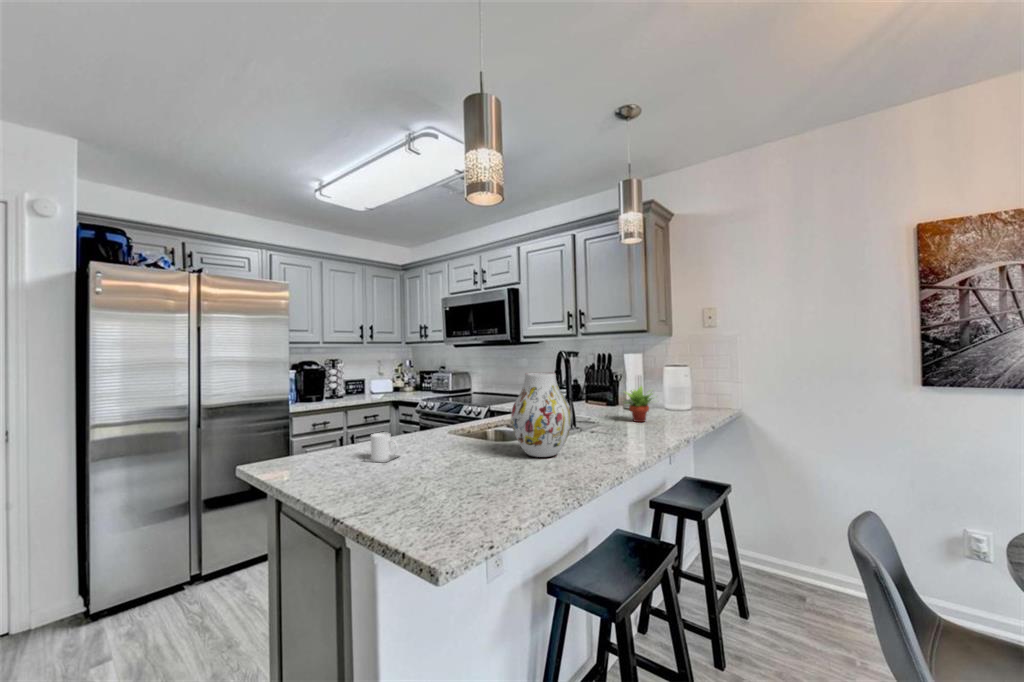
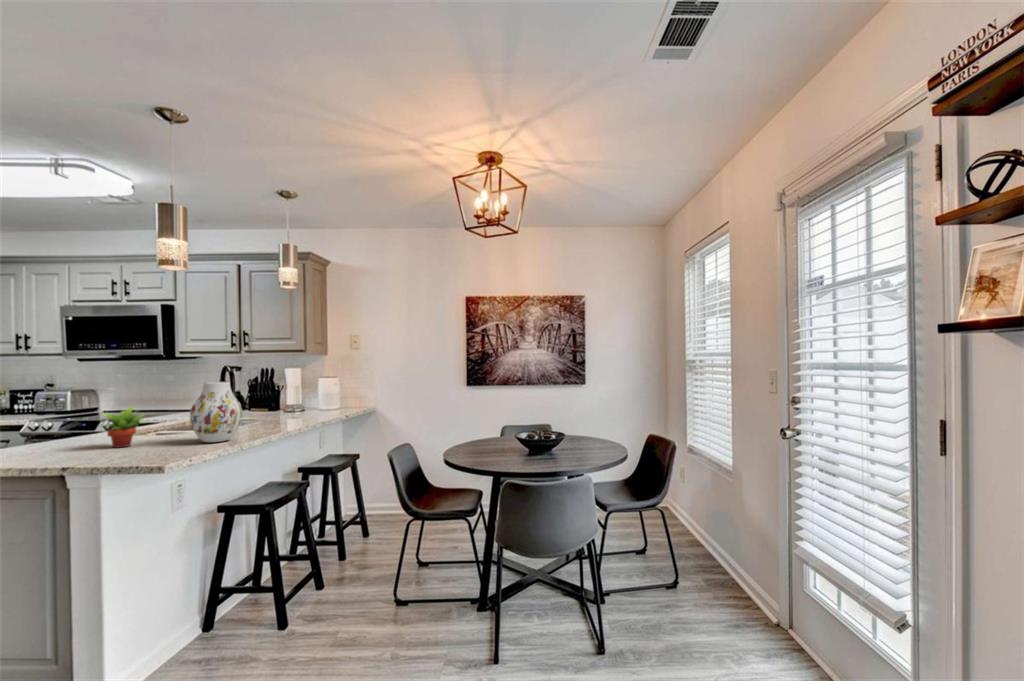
succulent plant: present [627,386,652,422] -> present [103,406,142,448]
mug: present [363,432,399,463] -> none [28,437,74,463]

